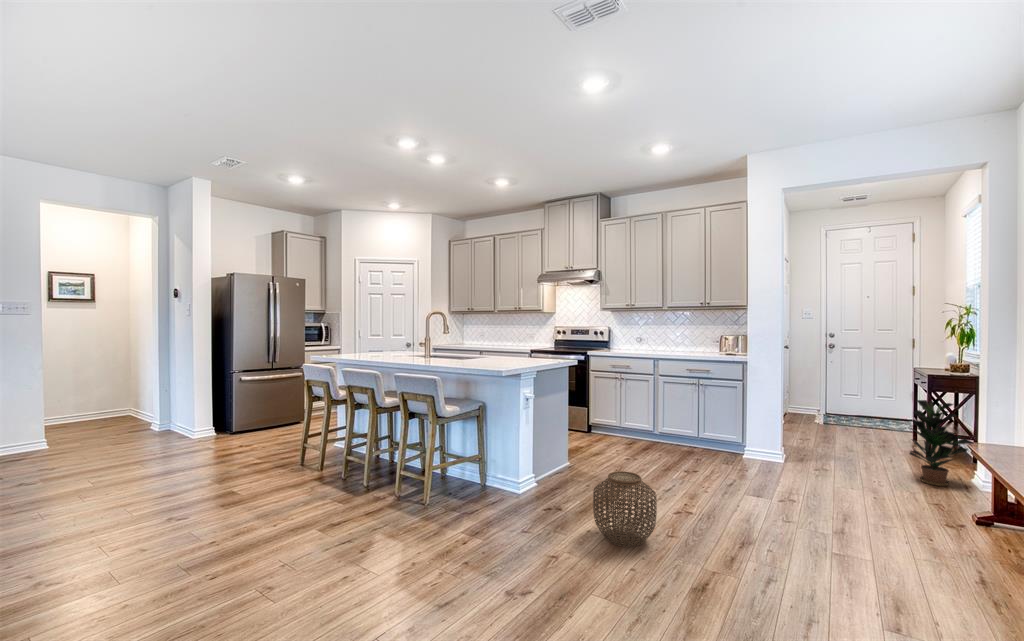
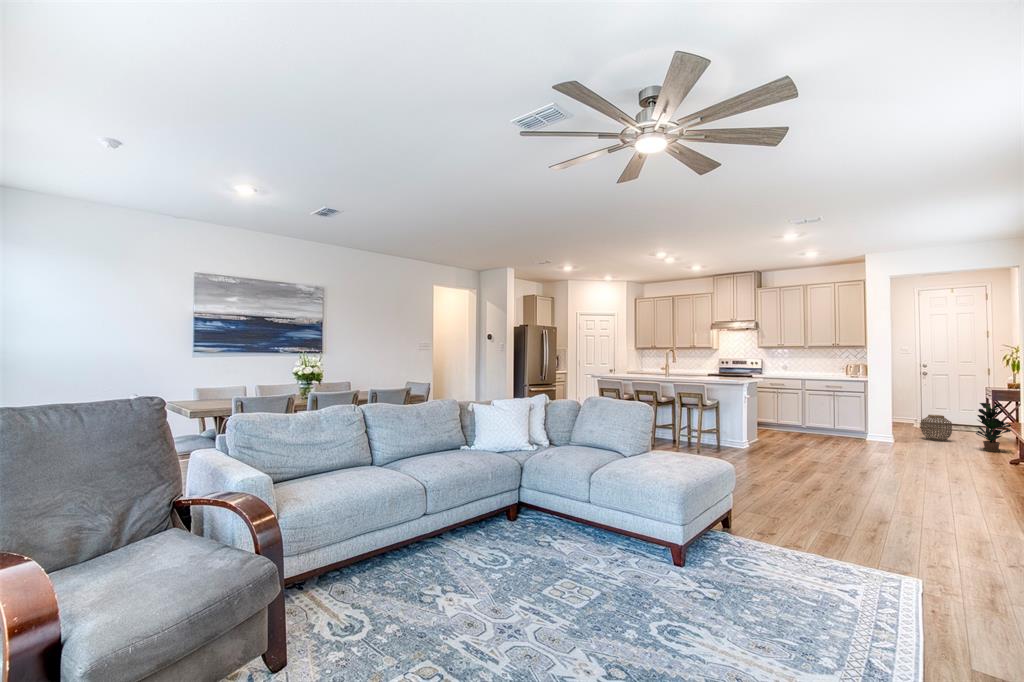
woven basket: present [593,471,657,547] -> present [921,415,952,441]

